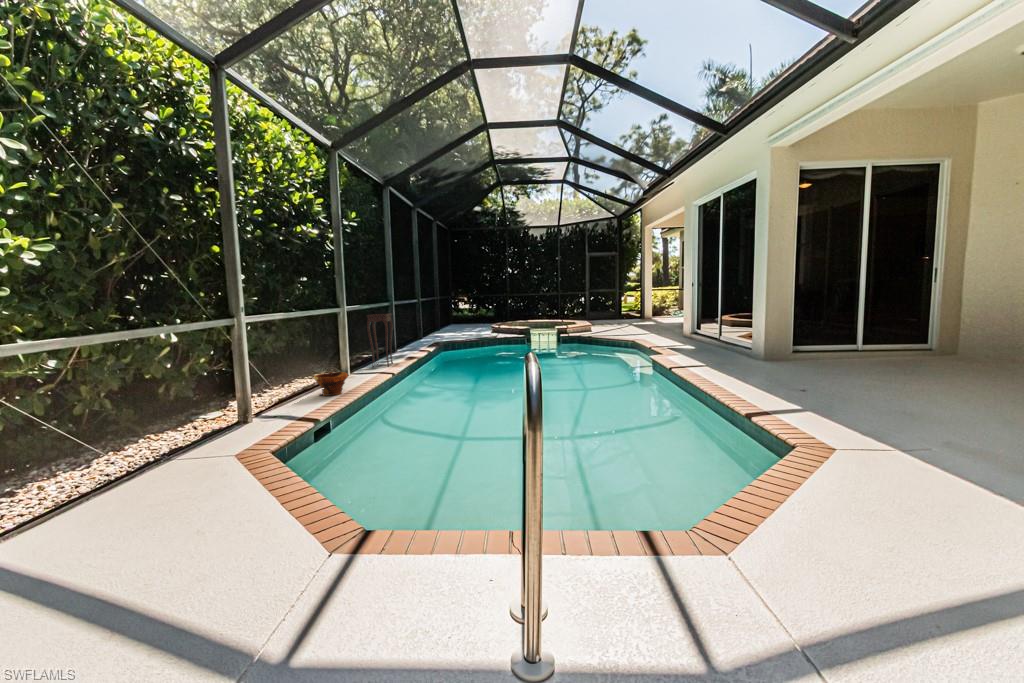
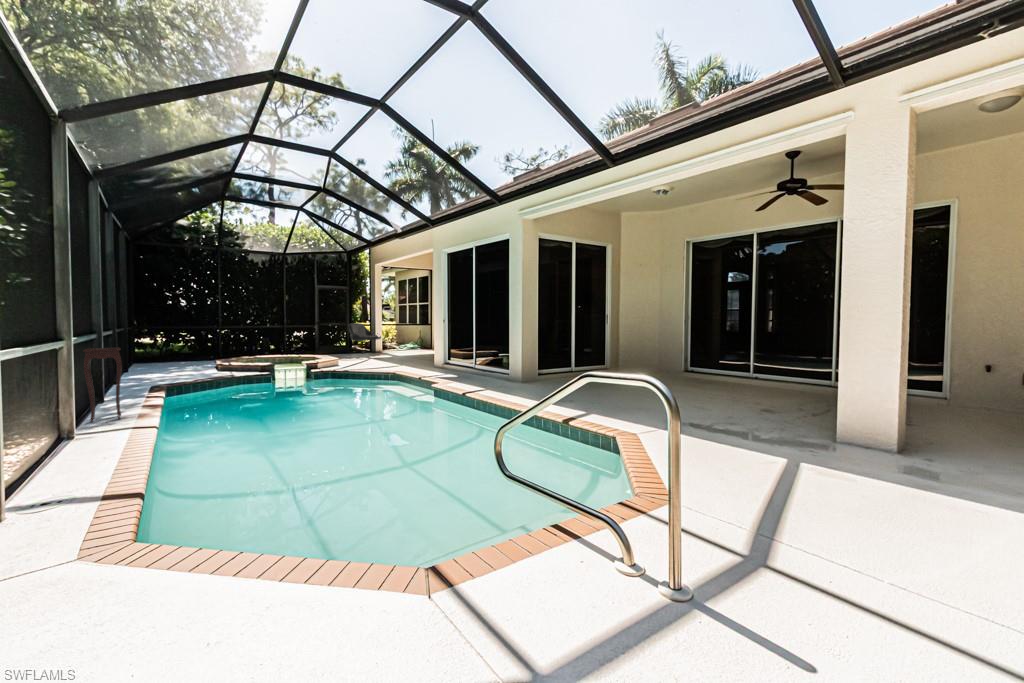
lounge chair: none [615,288,648,320] -> present [348,323,381,353]
planter: present [314,372,348,396] -> none [48,428,110,466]

